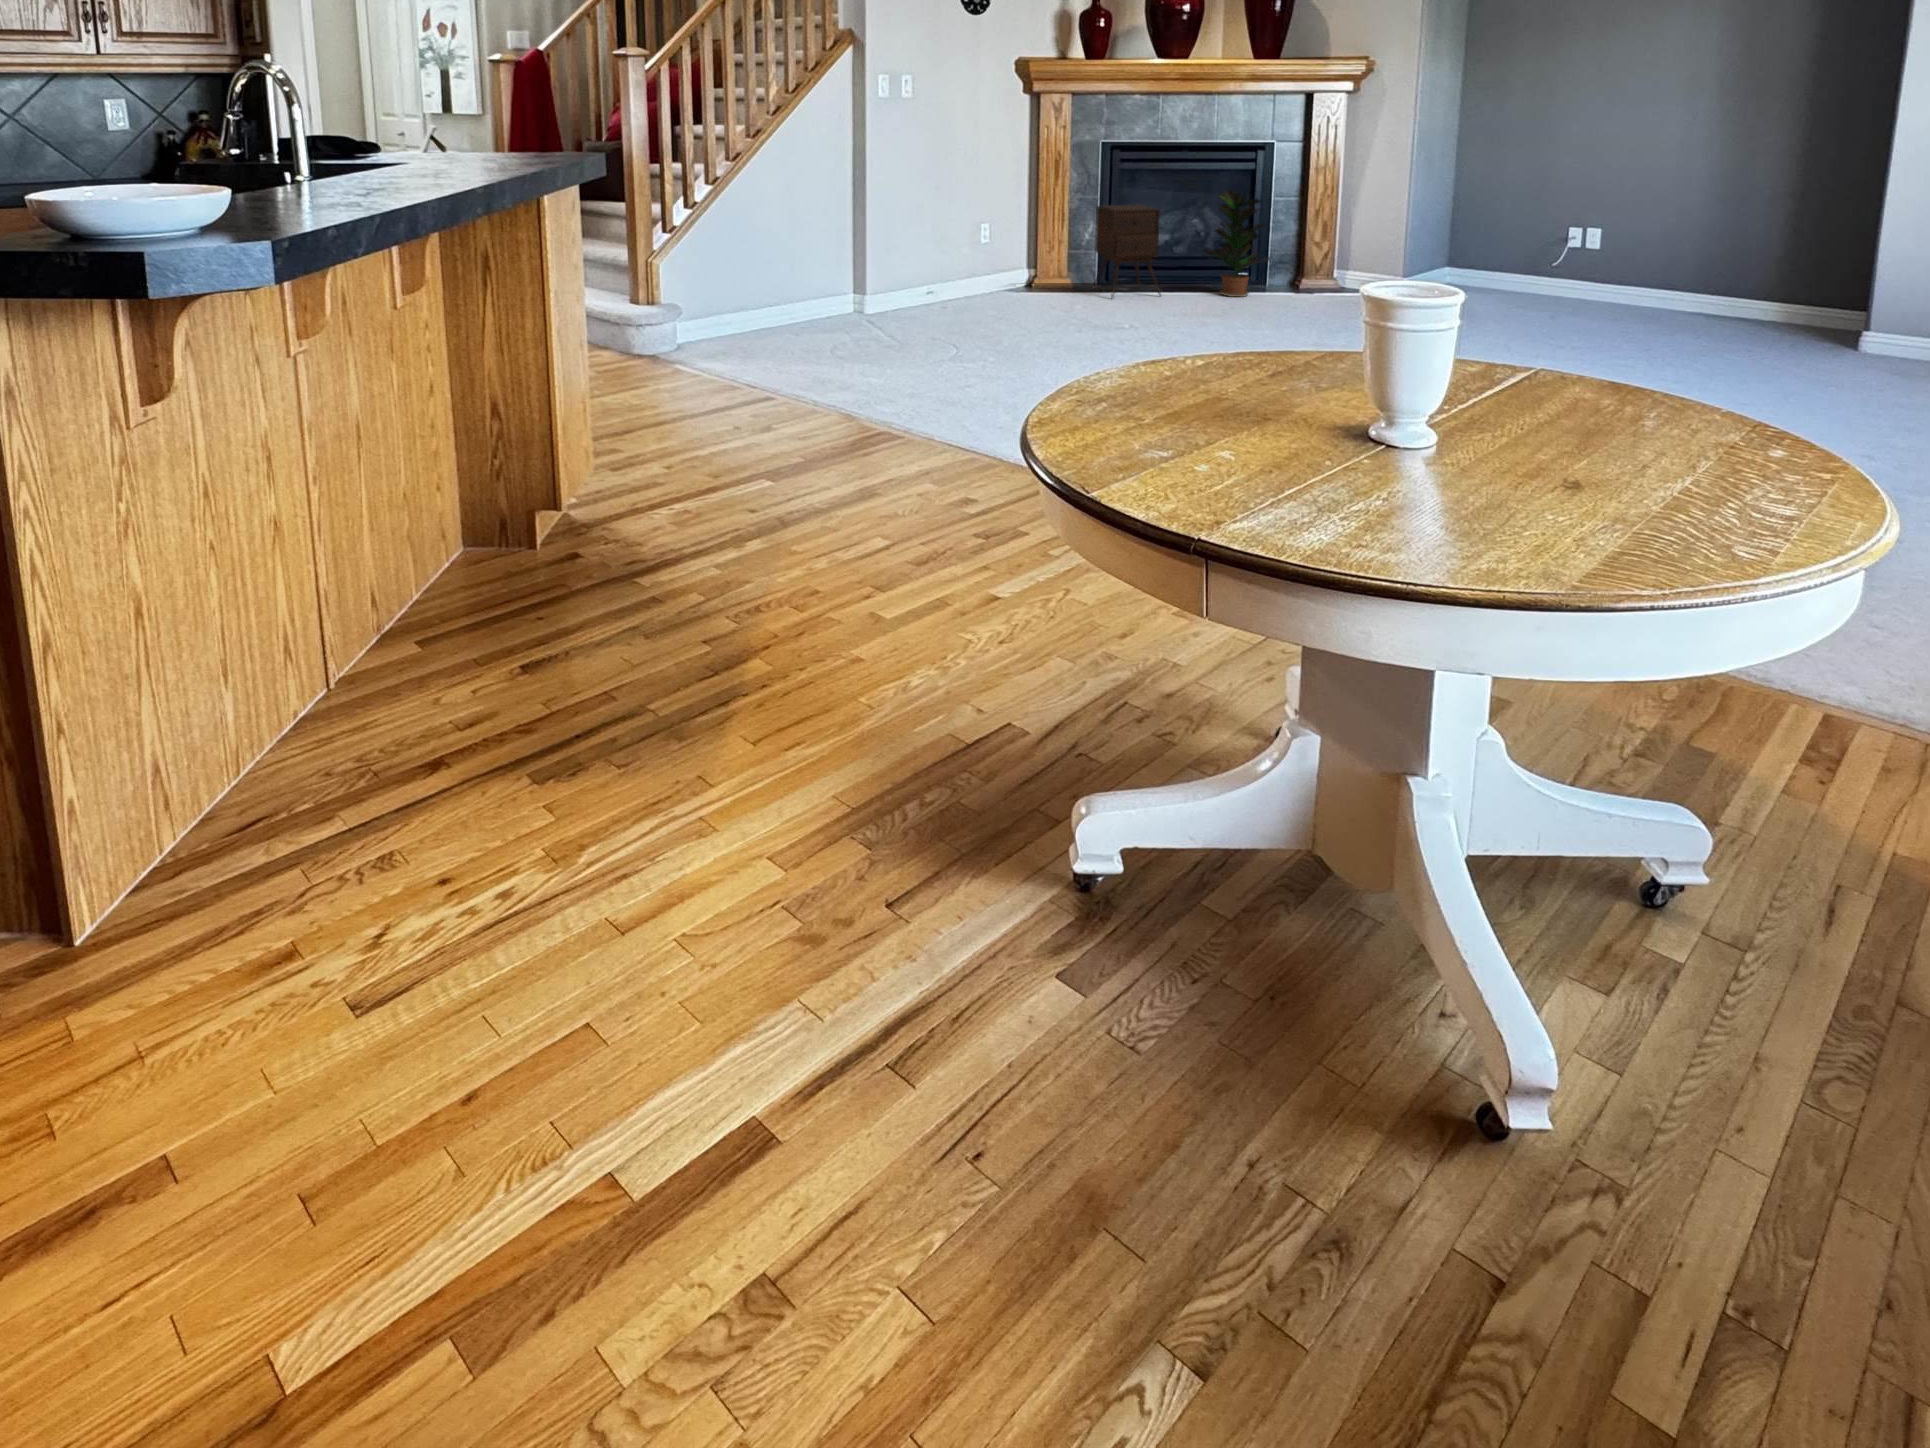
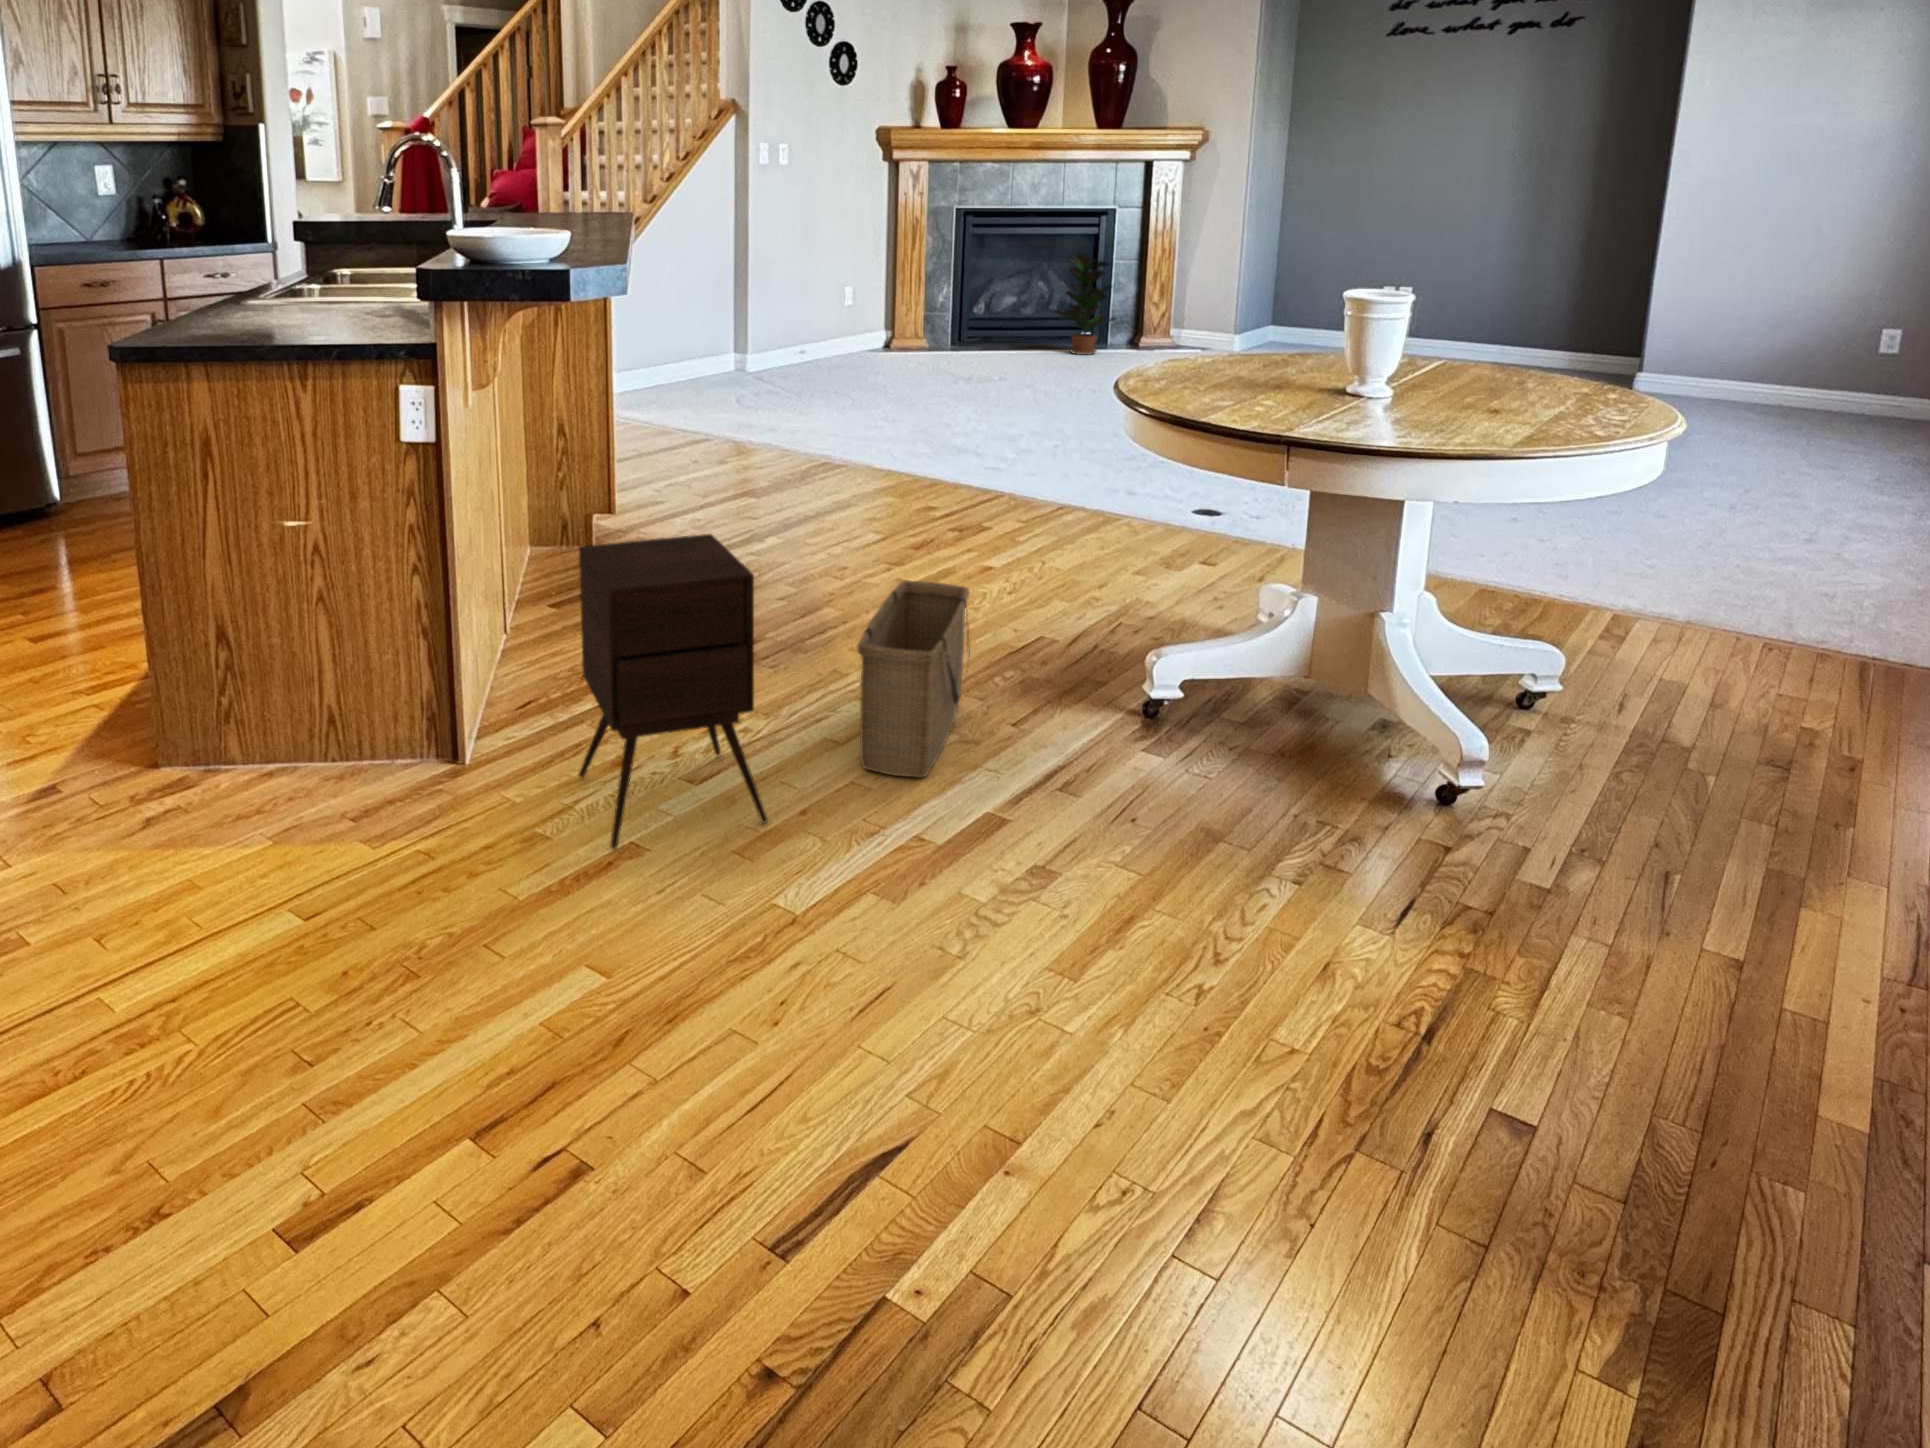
side table: present [1092,205,1161,299] -> present [579,534,768,849]
basket: none [587,675,837,1026] -> present [857,581,969,777]

